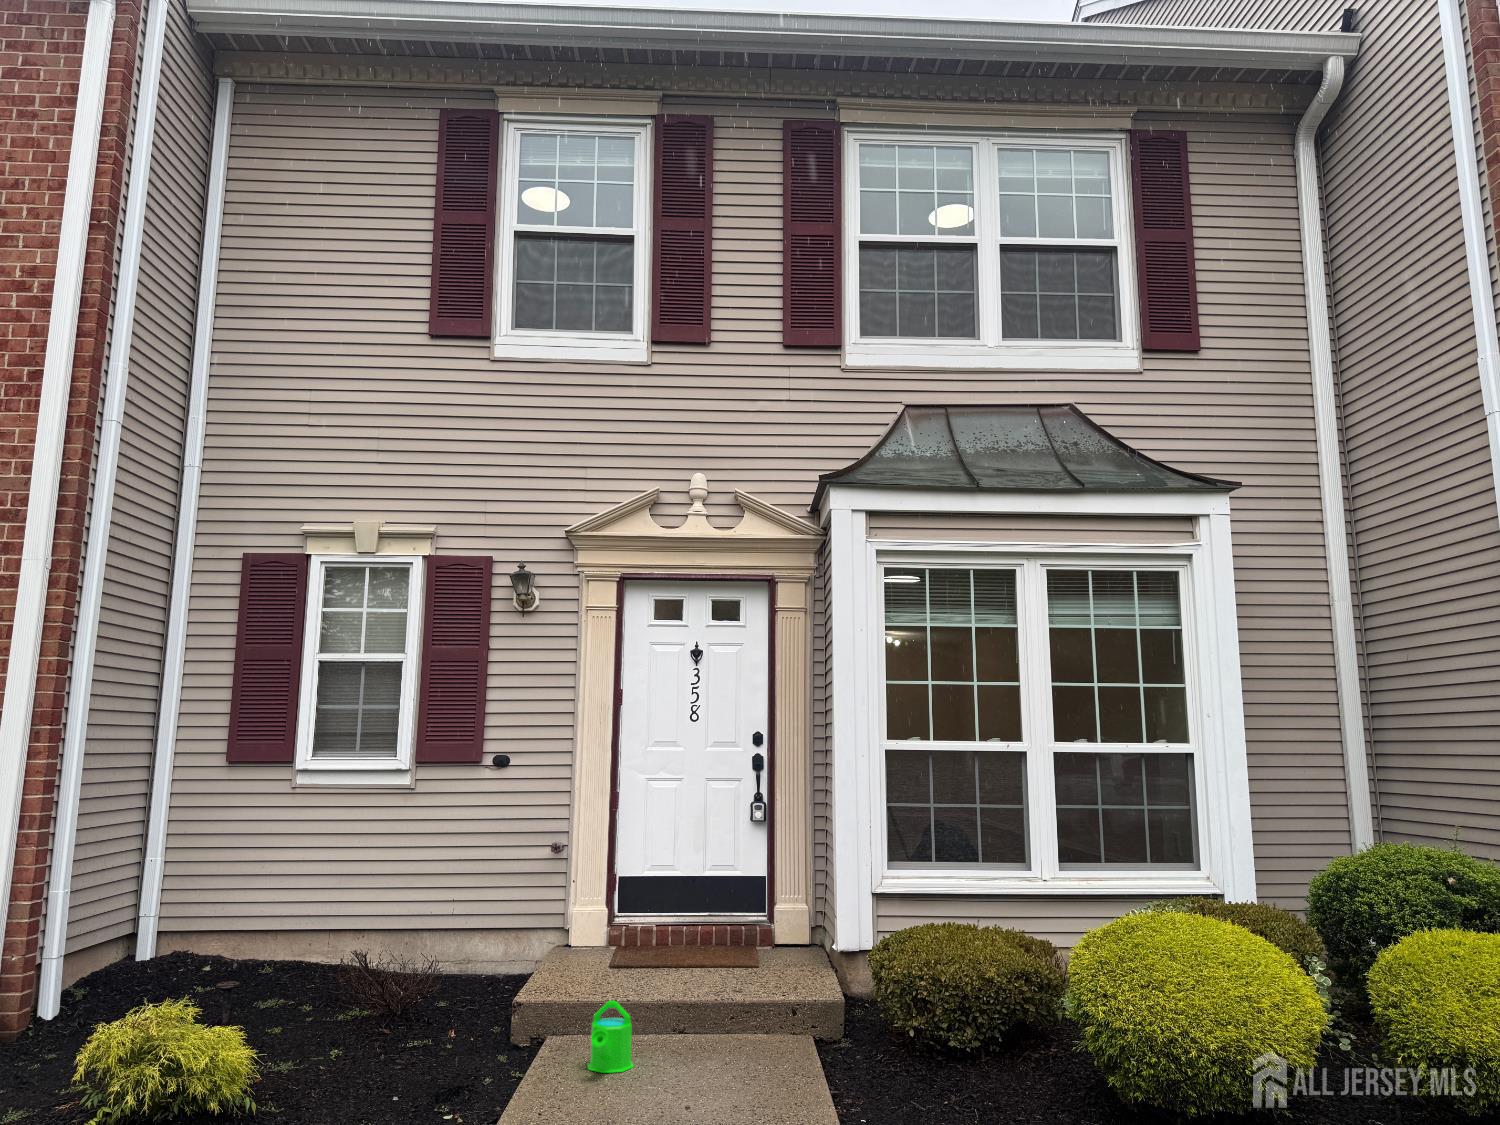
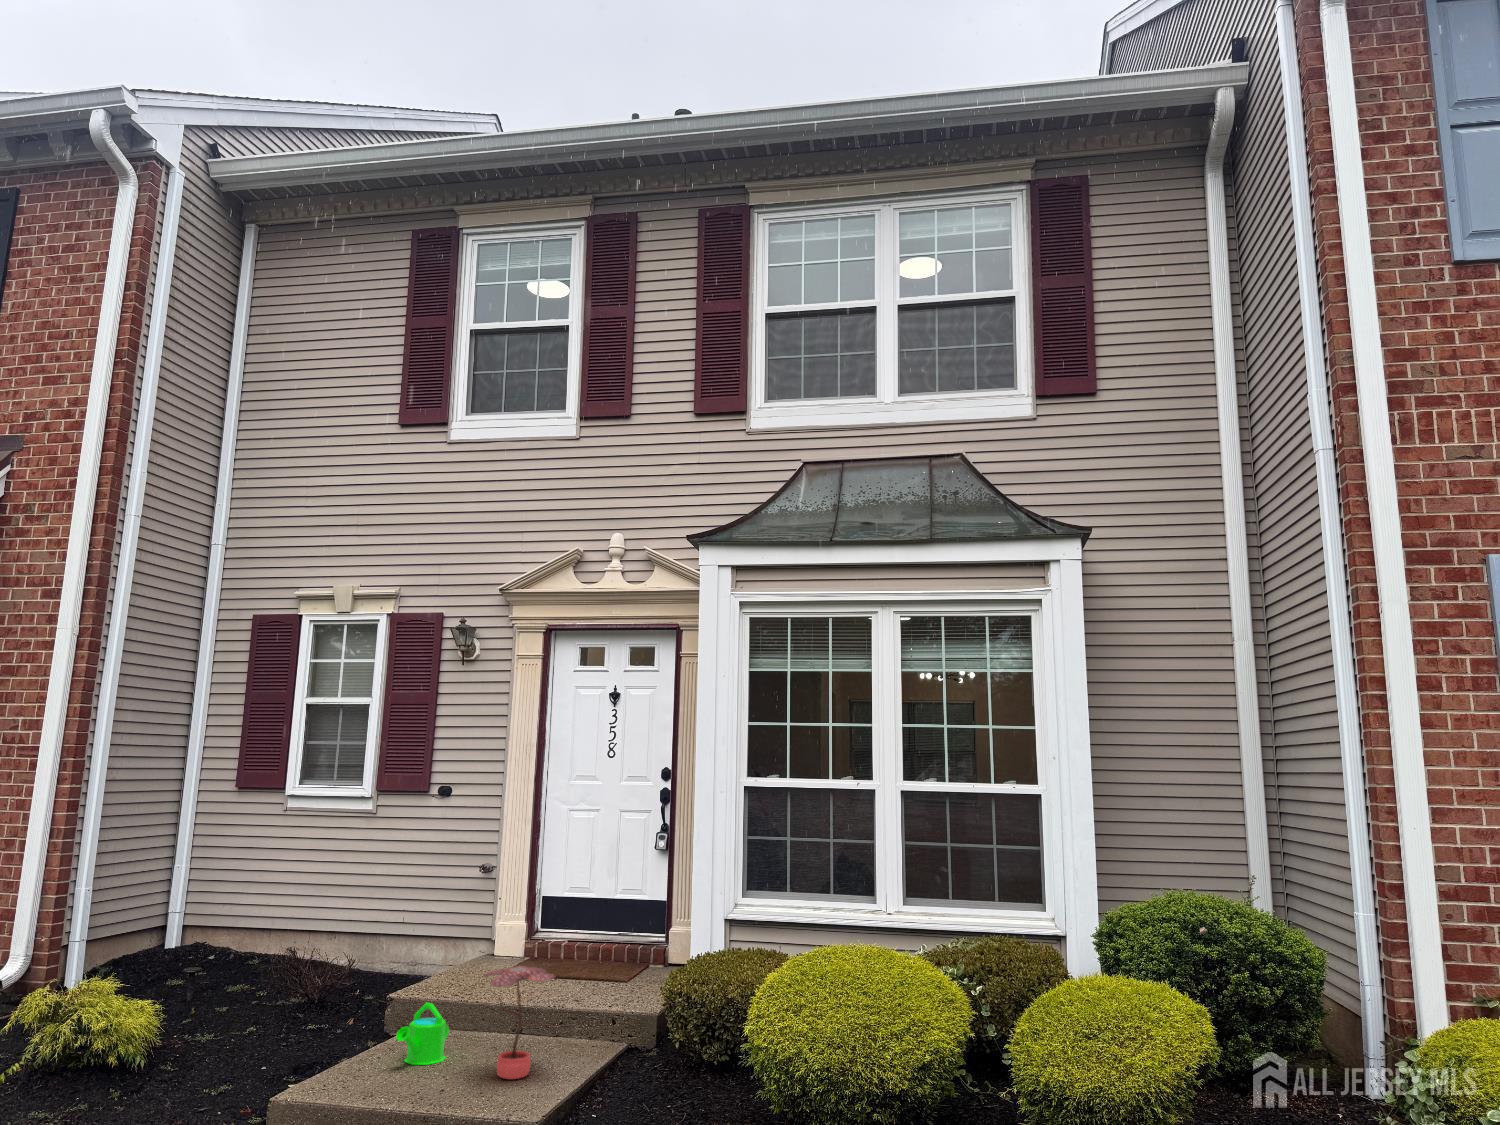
potted plant: none [694,952,783,1080] -> present [483,966,555,1079]

